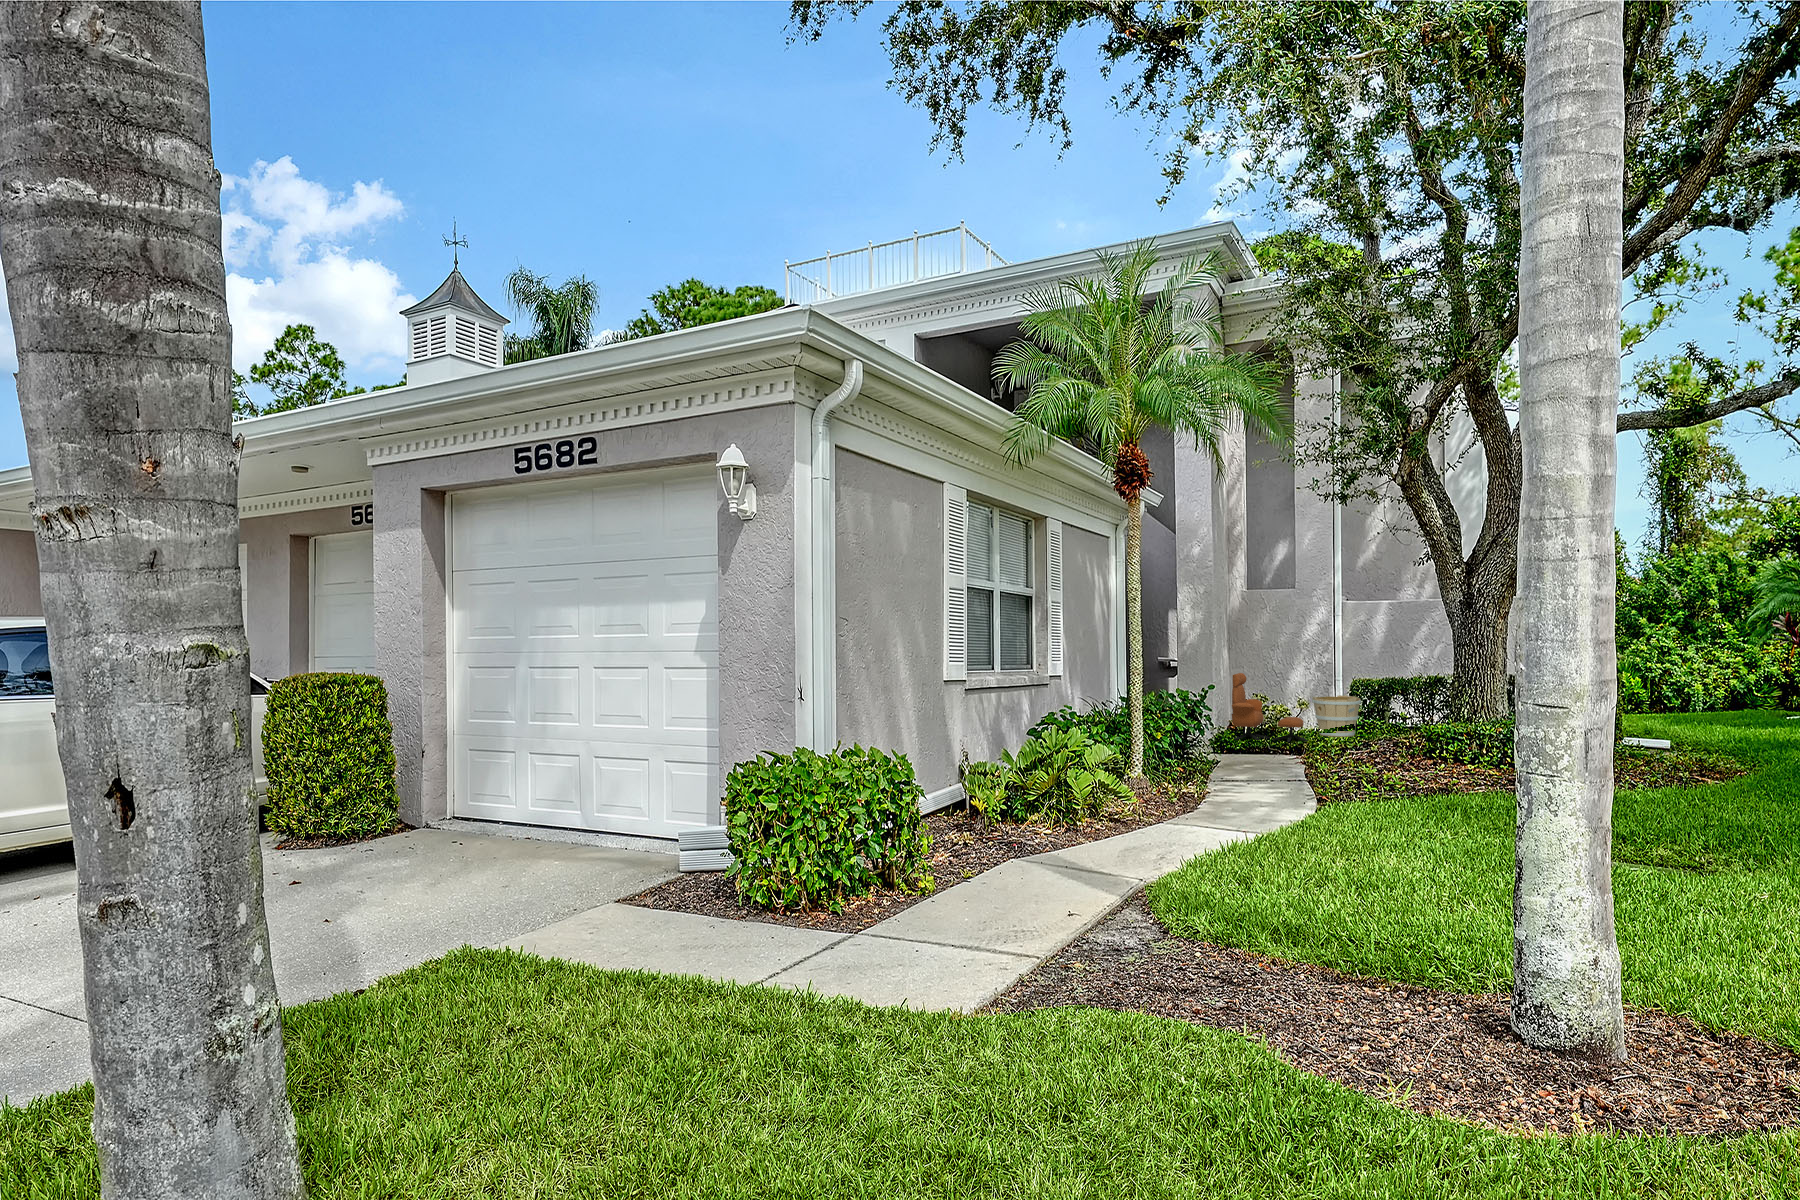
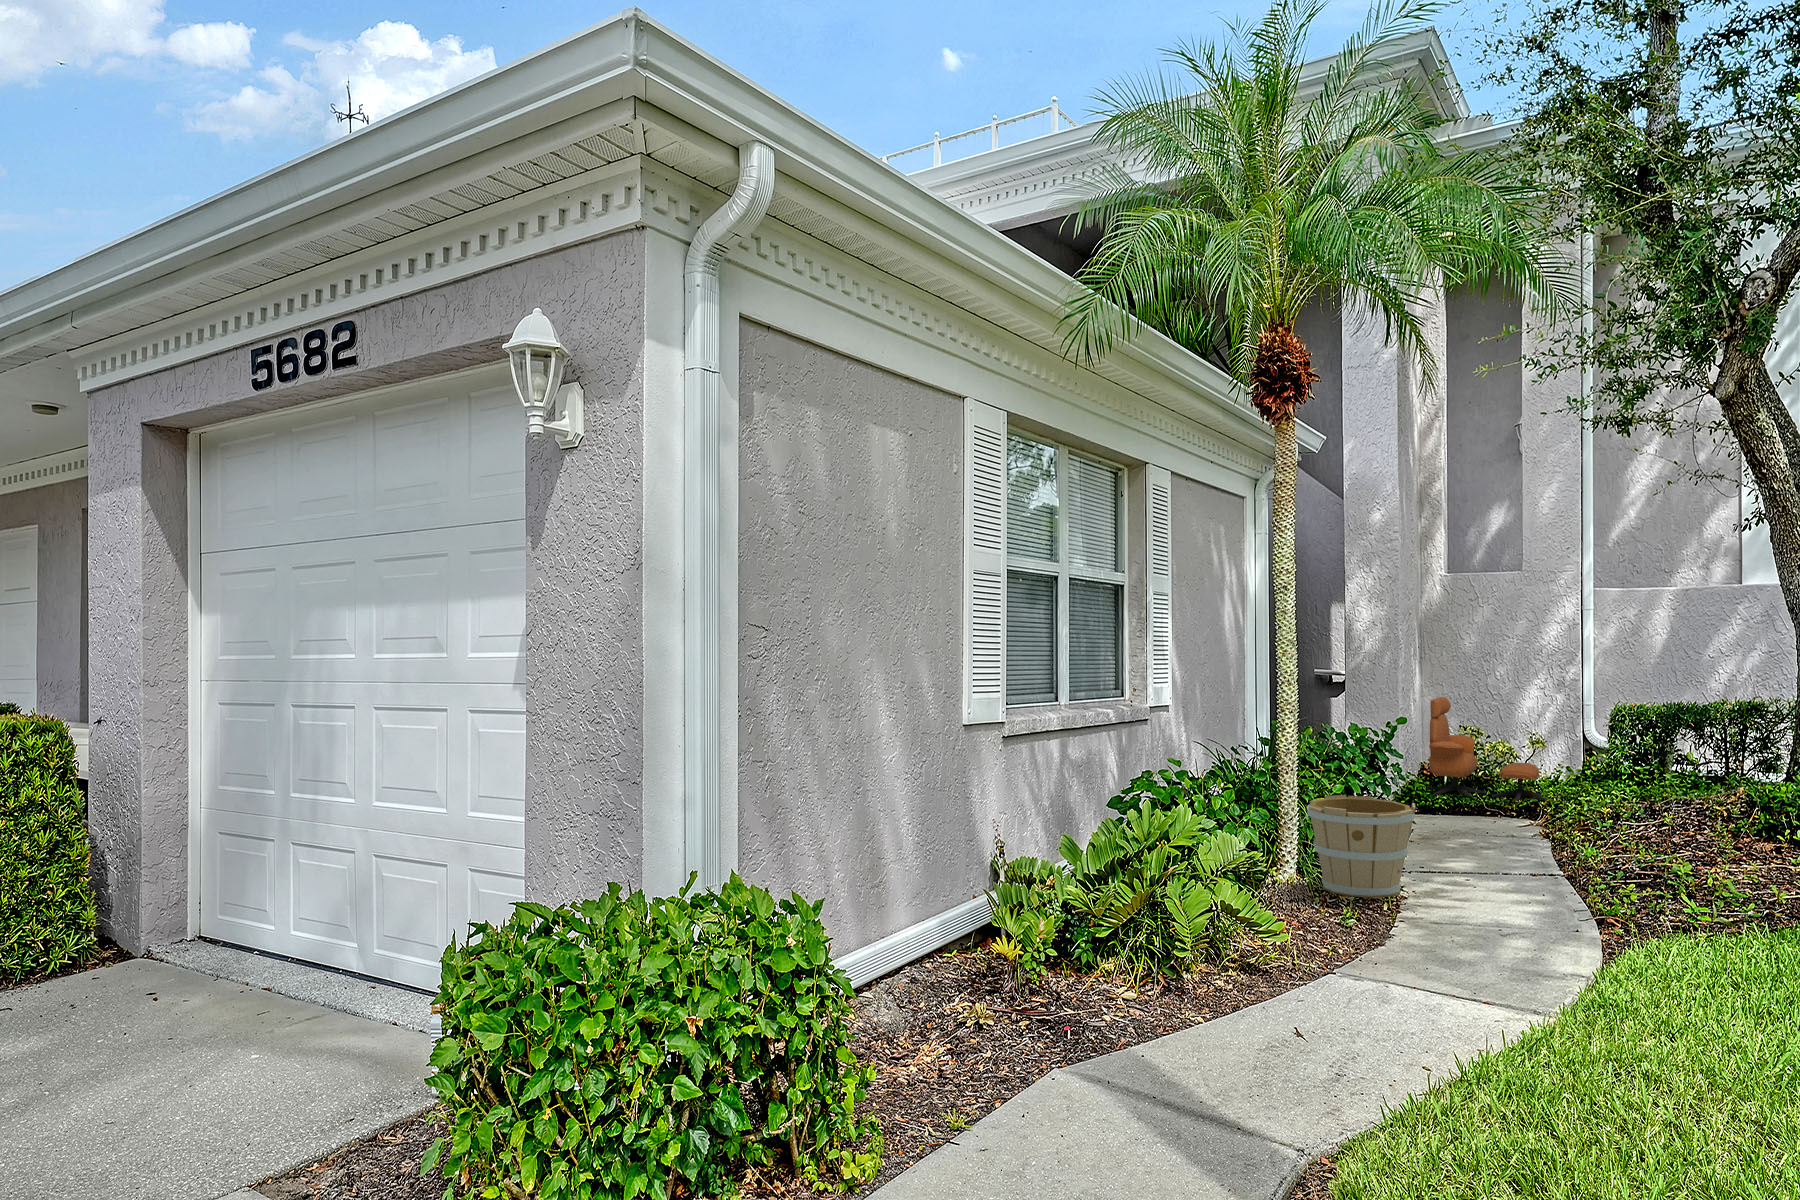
wooden bucket: present [1312,695,1361,737] -> present [1307,795,1415,898]

